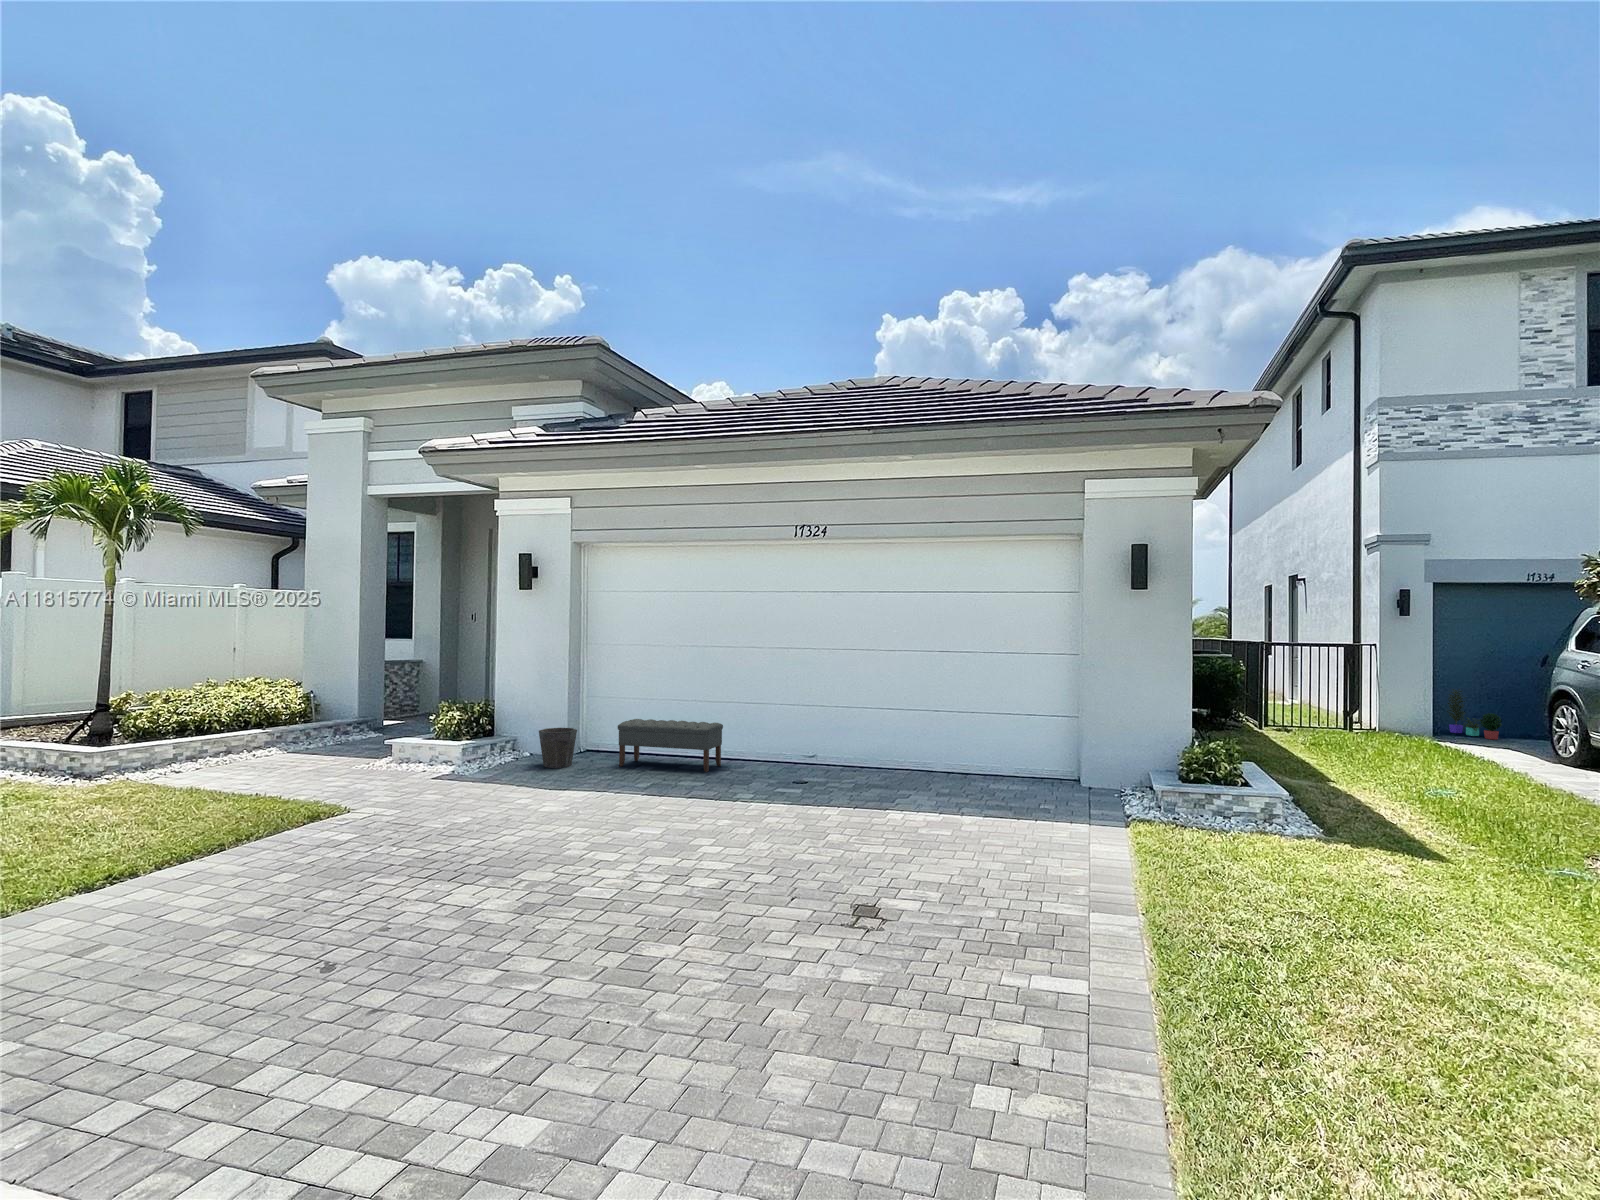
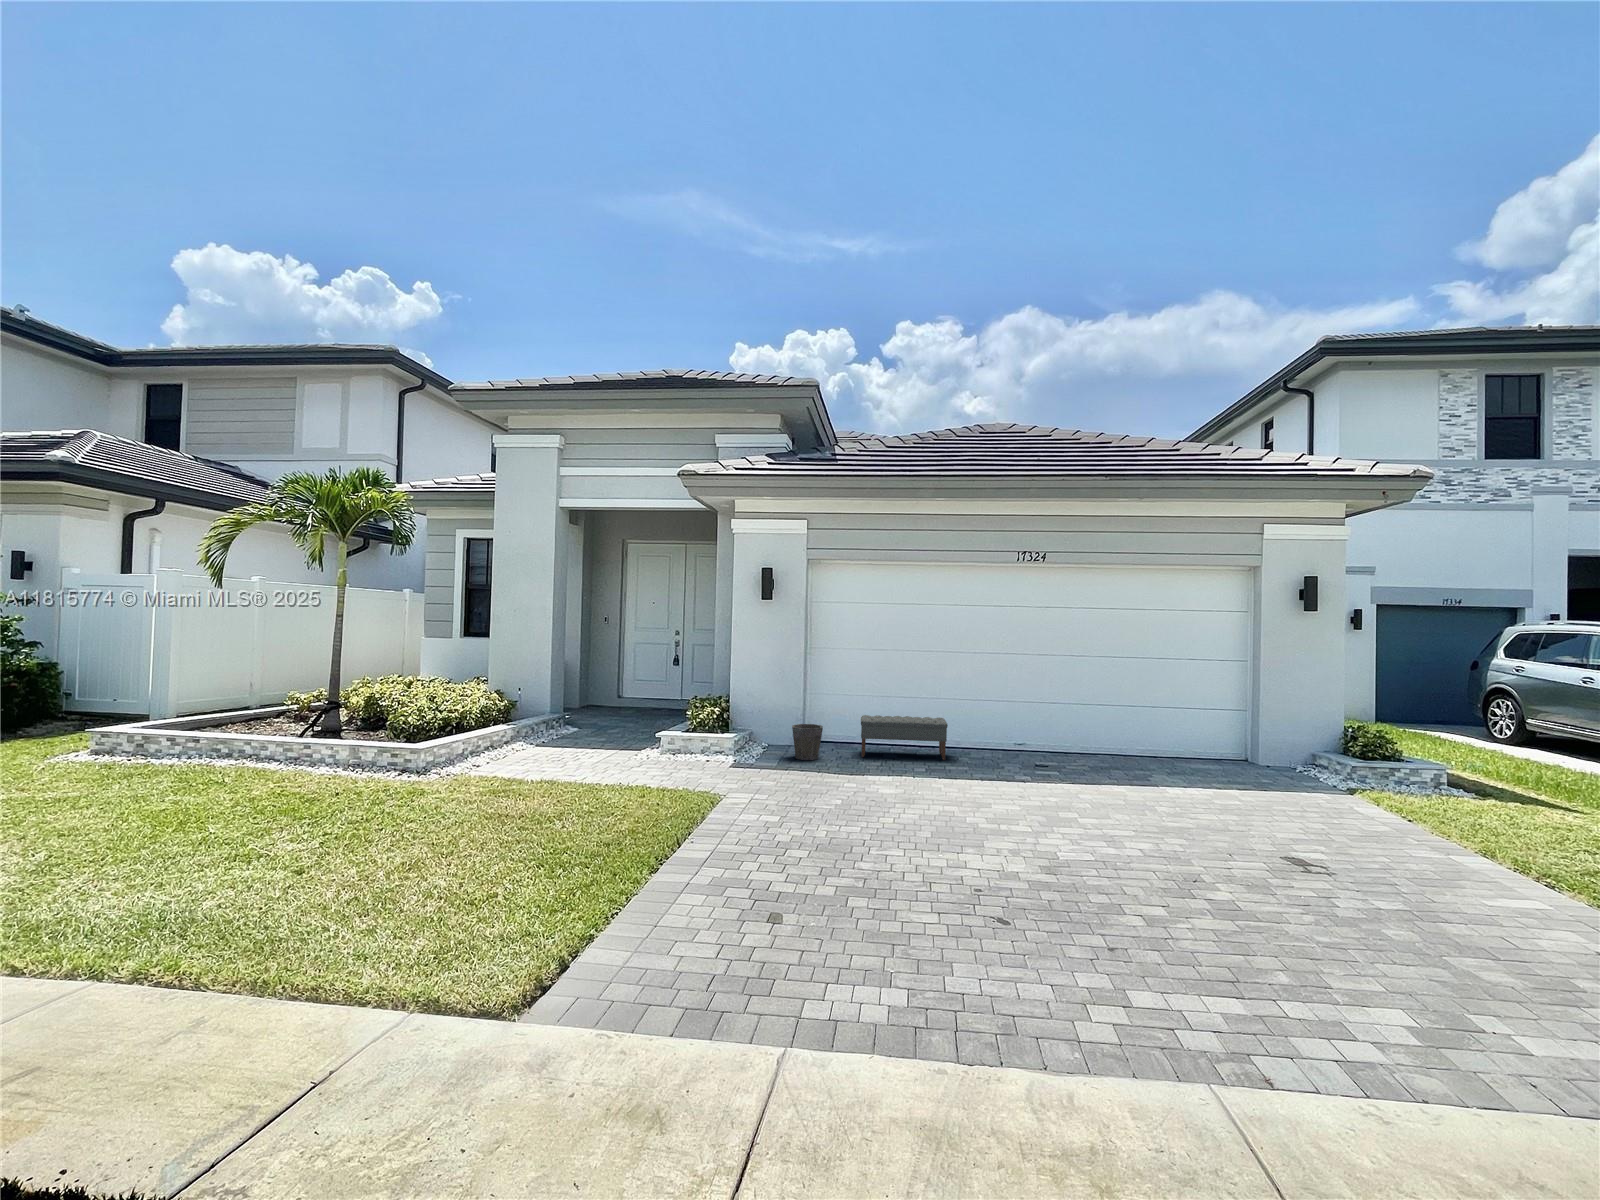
potted plant: present [1447,689,1502,739] -> none [1388,681,1437,720]

